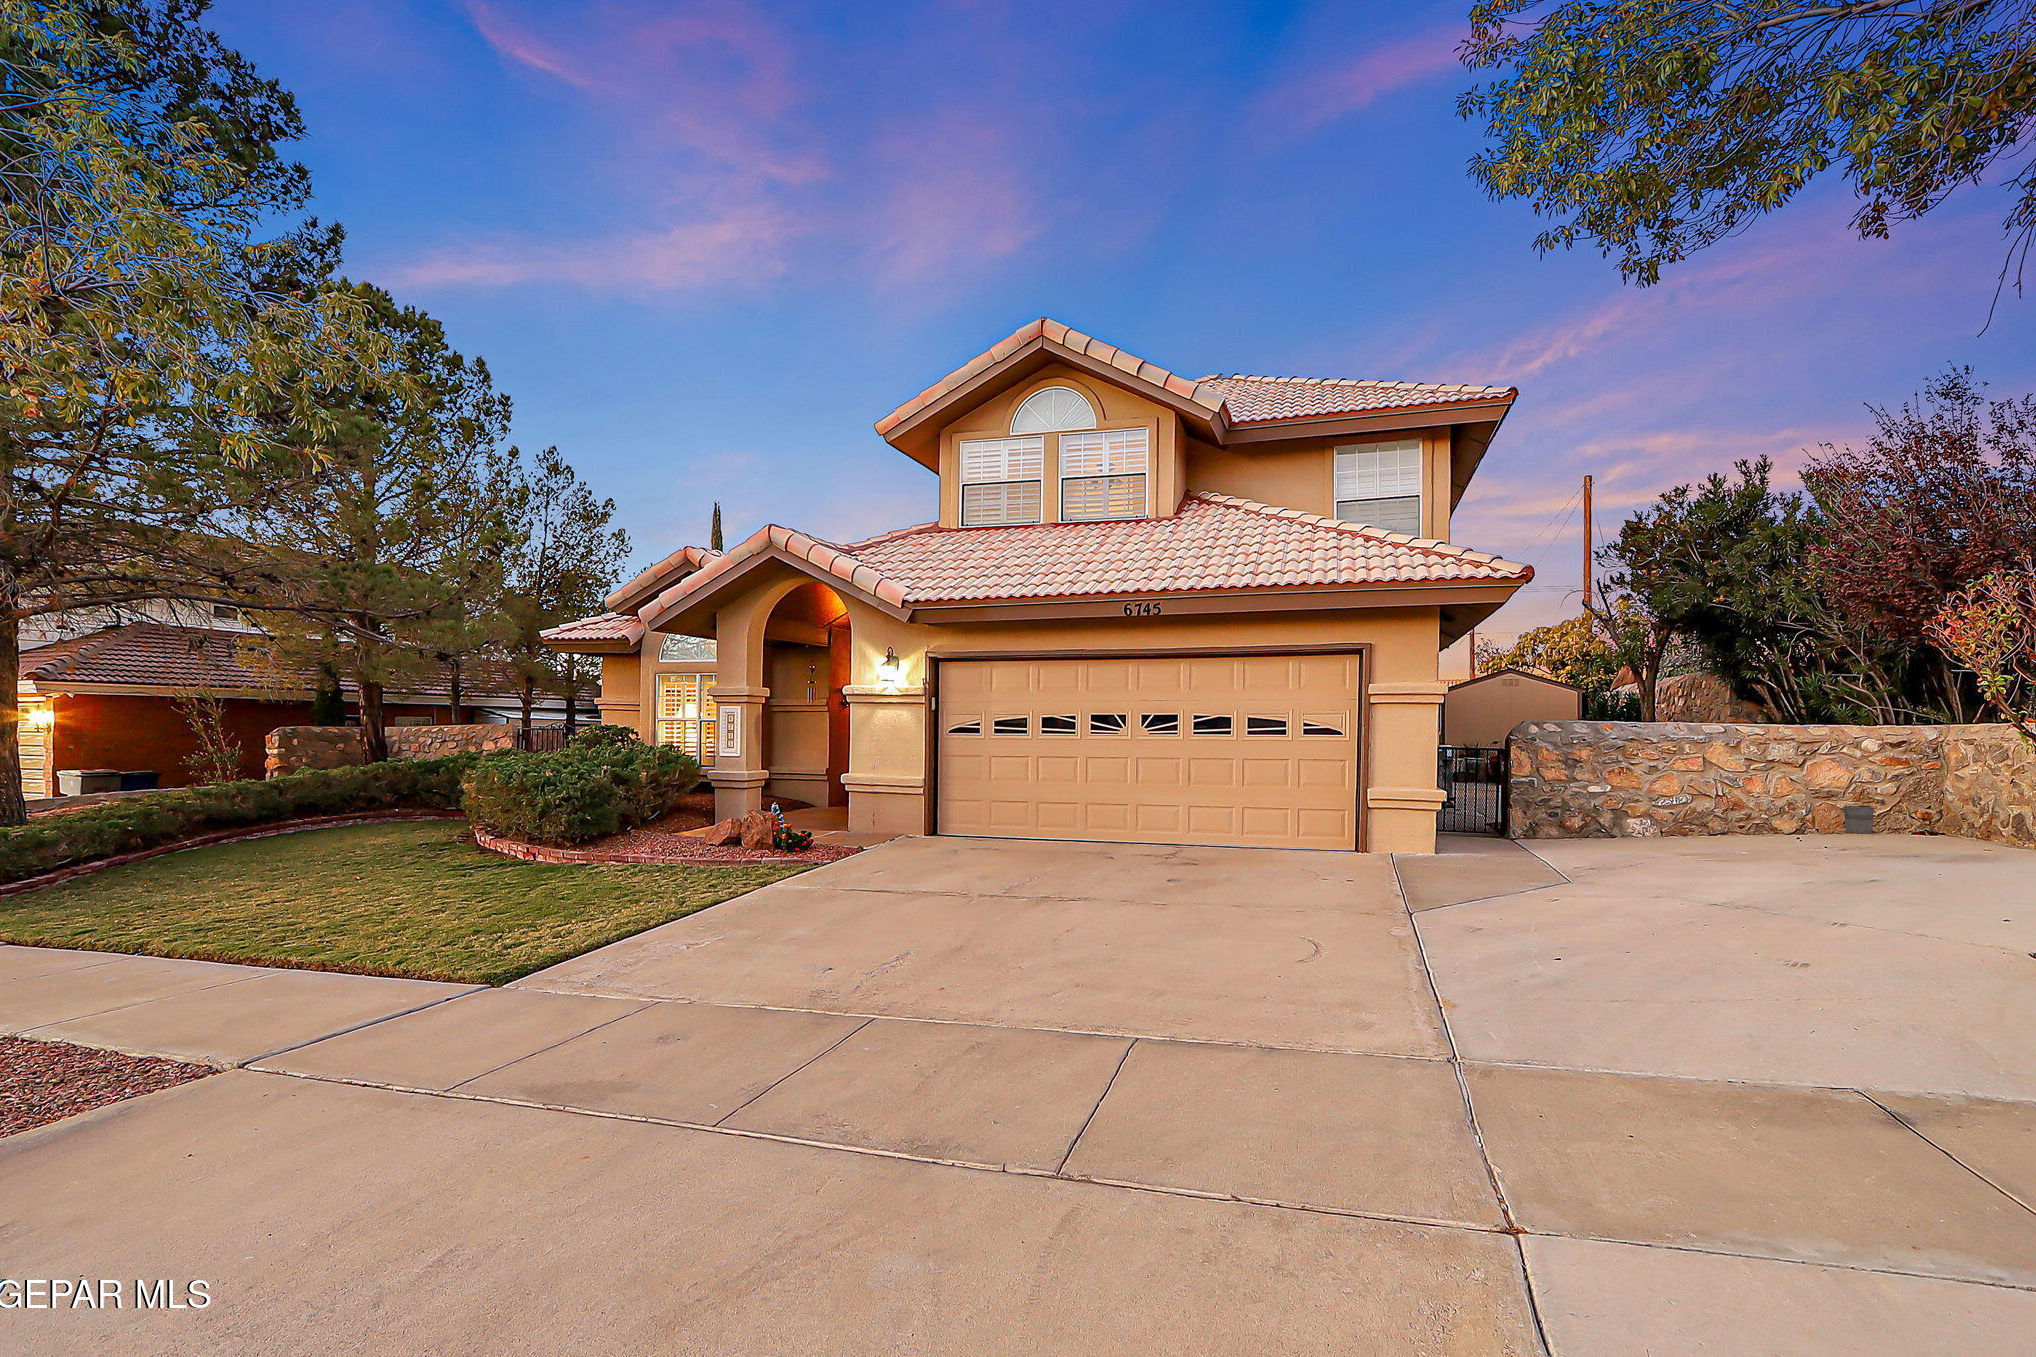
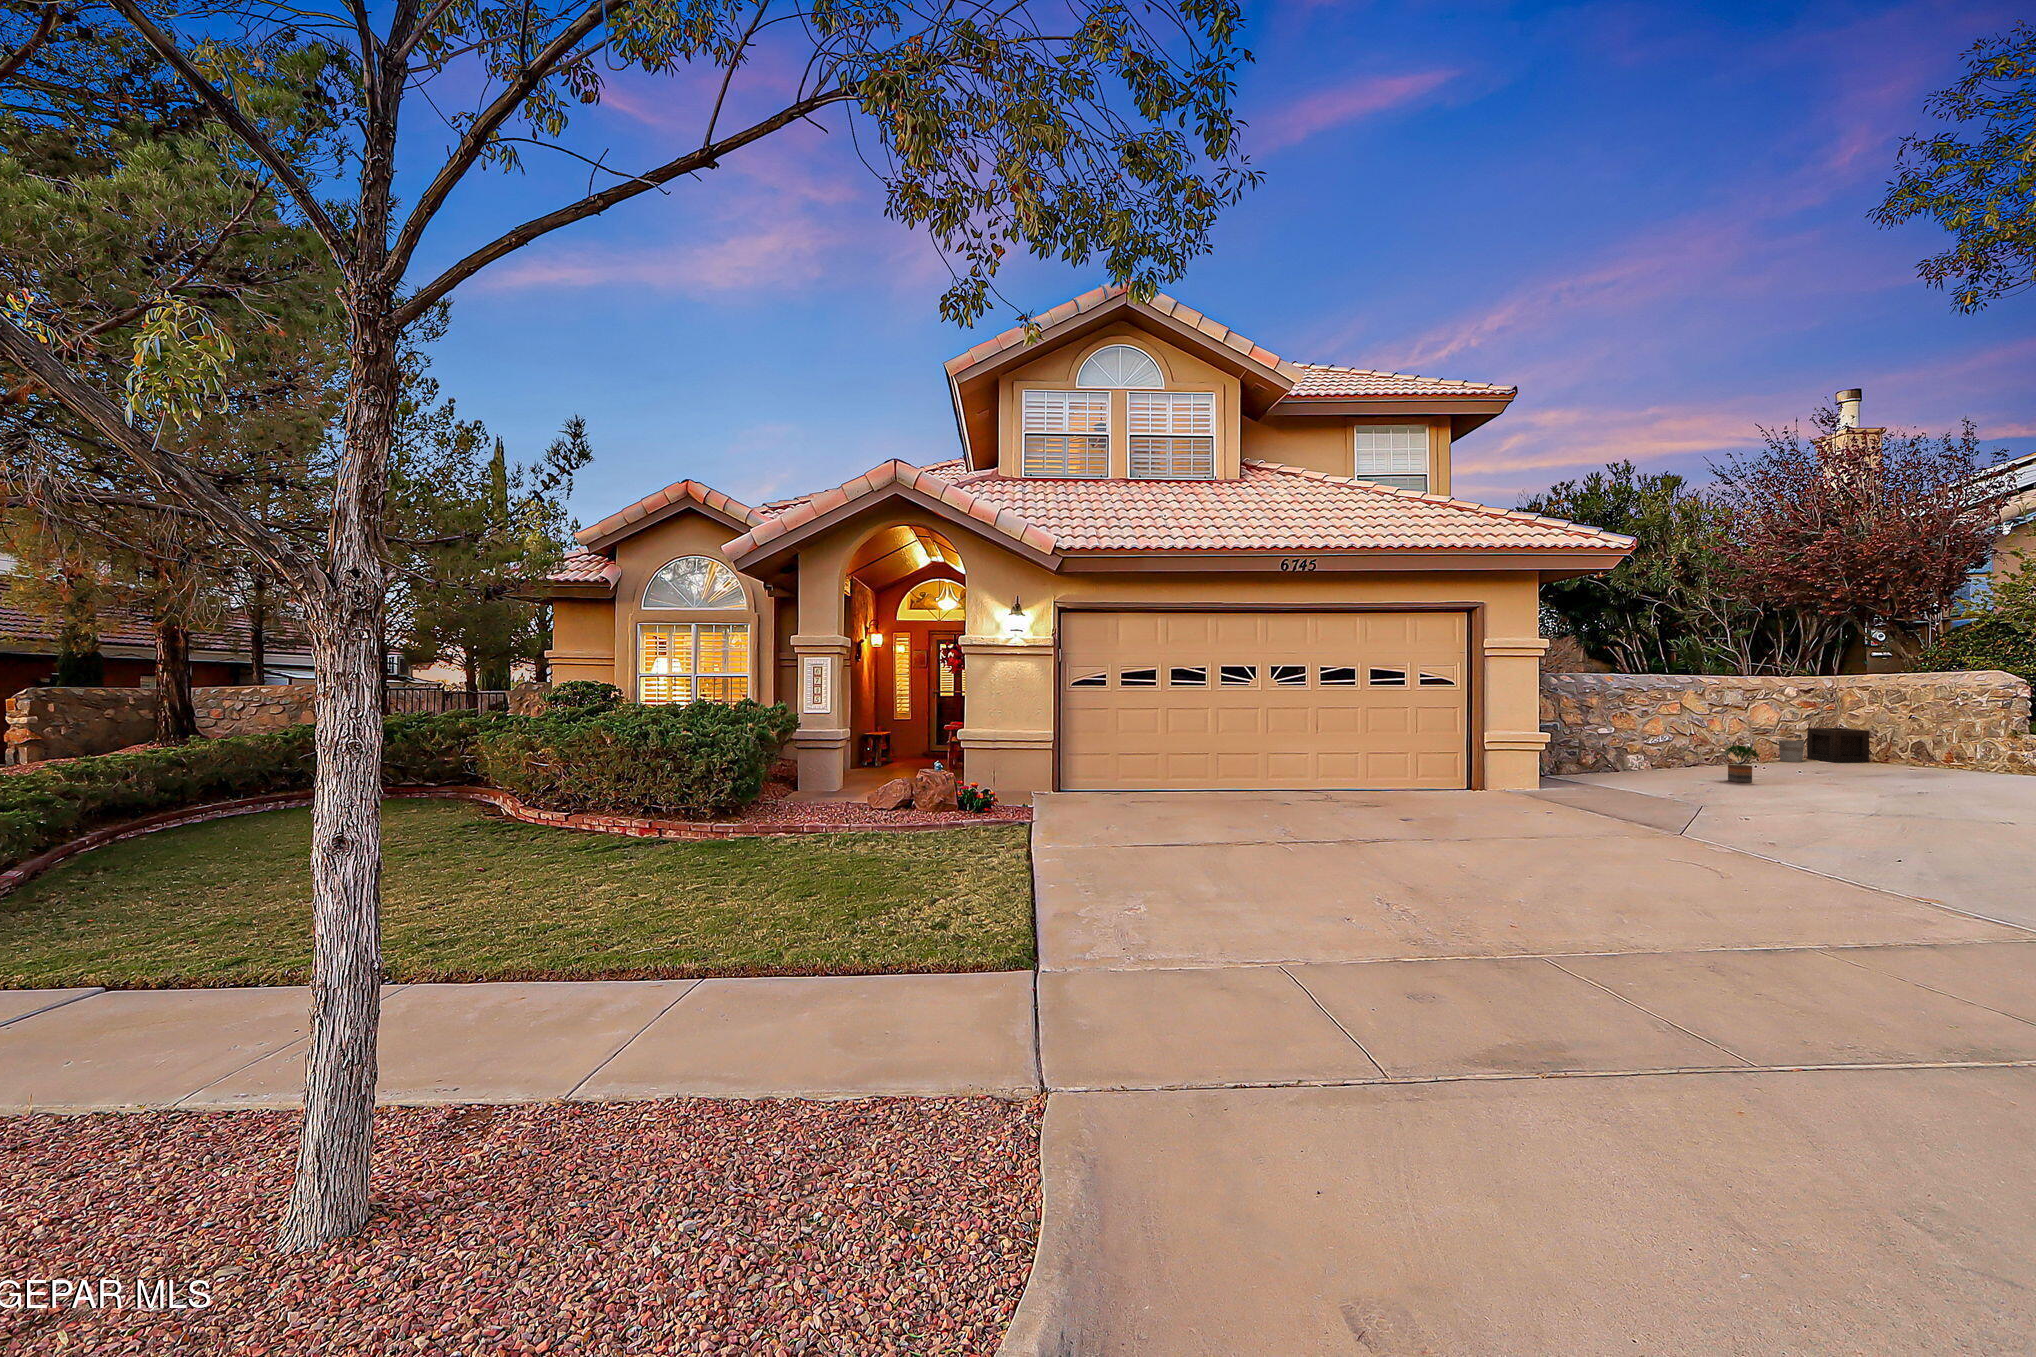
wooden crate: none [1892,791,1962,836] -> present [1807,728,1870,763]
potted tree: none [1684,807,1721,852] -> present [1725,745,1759,782]

